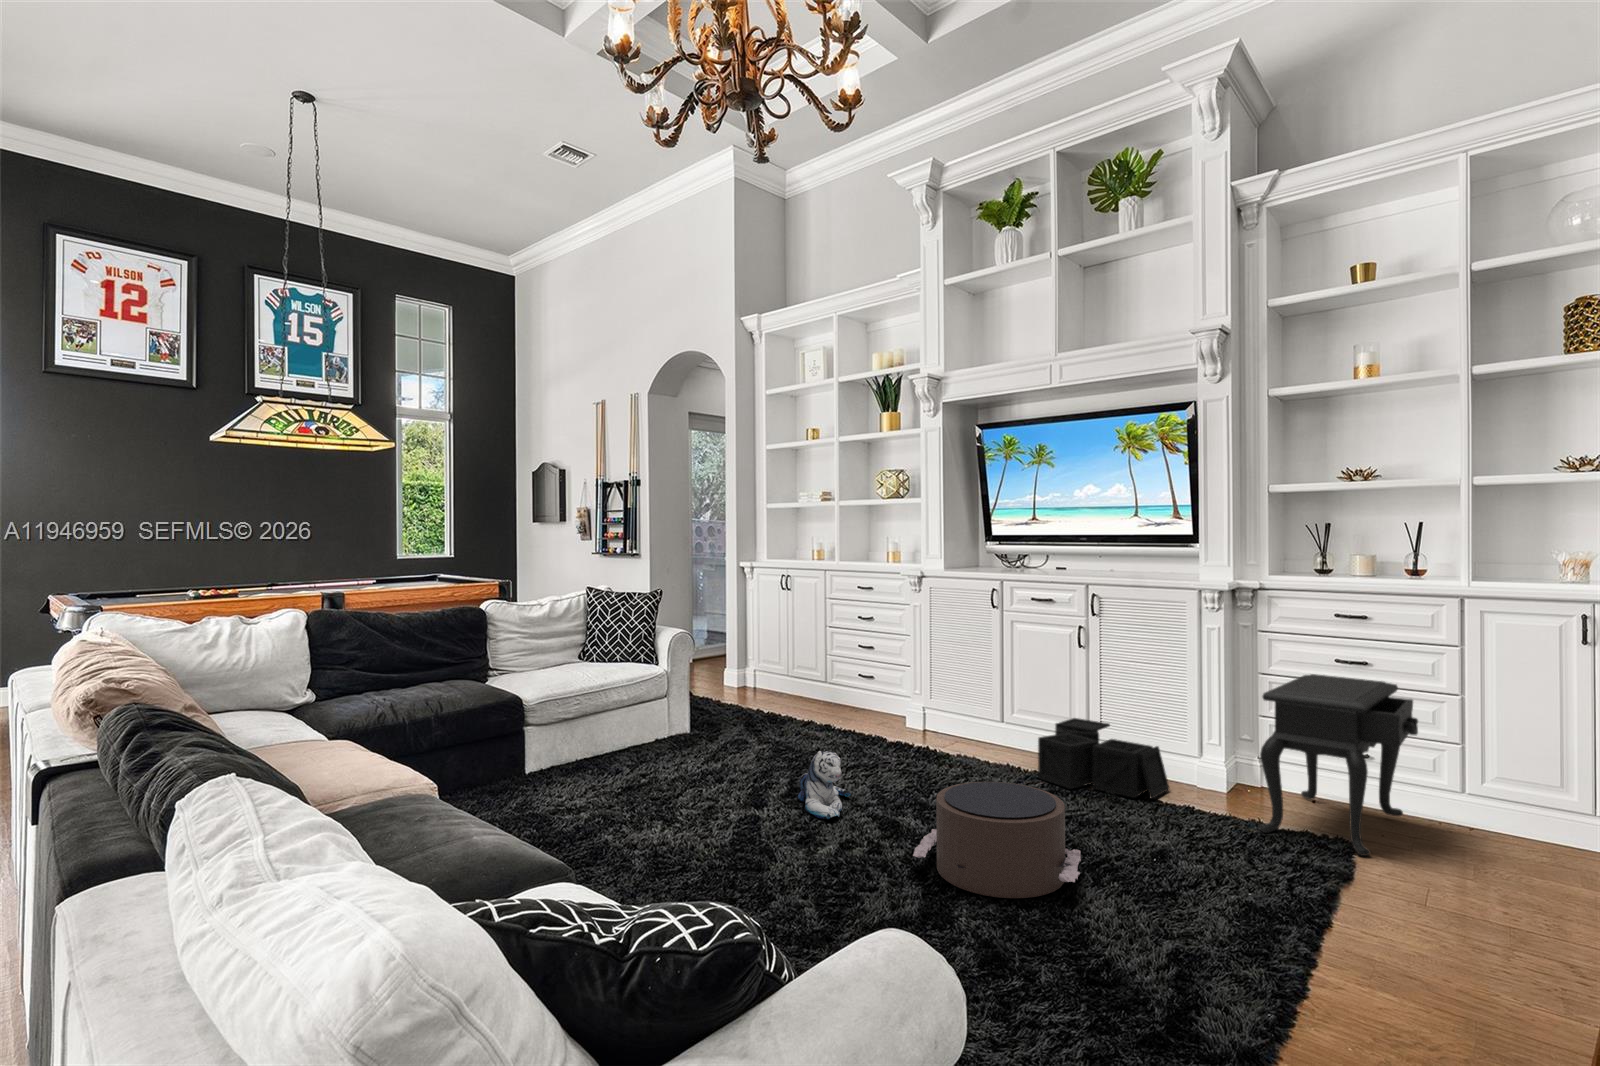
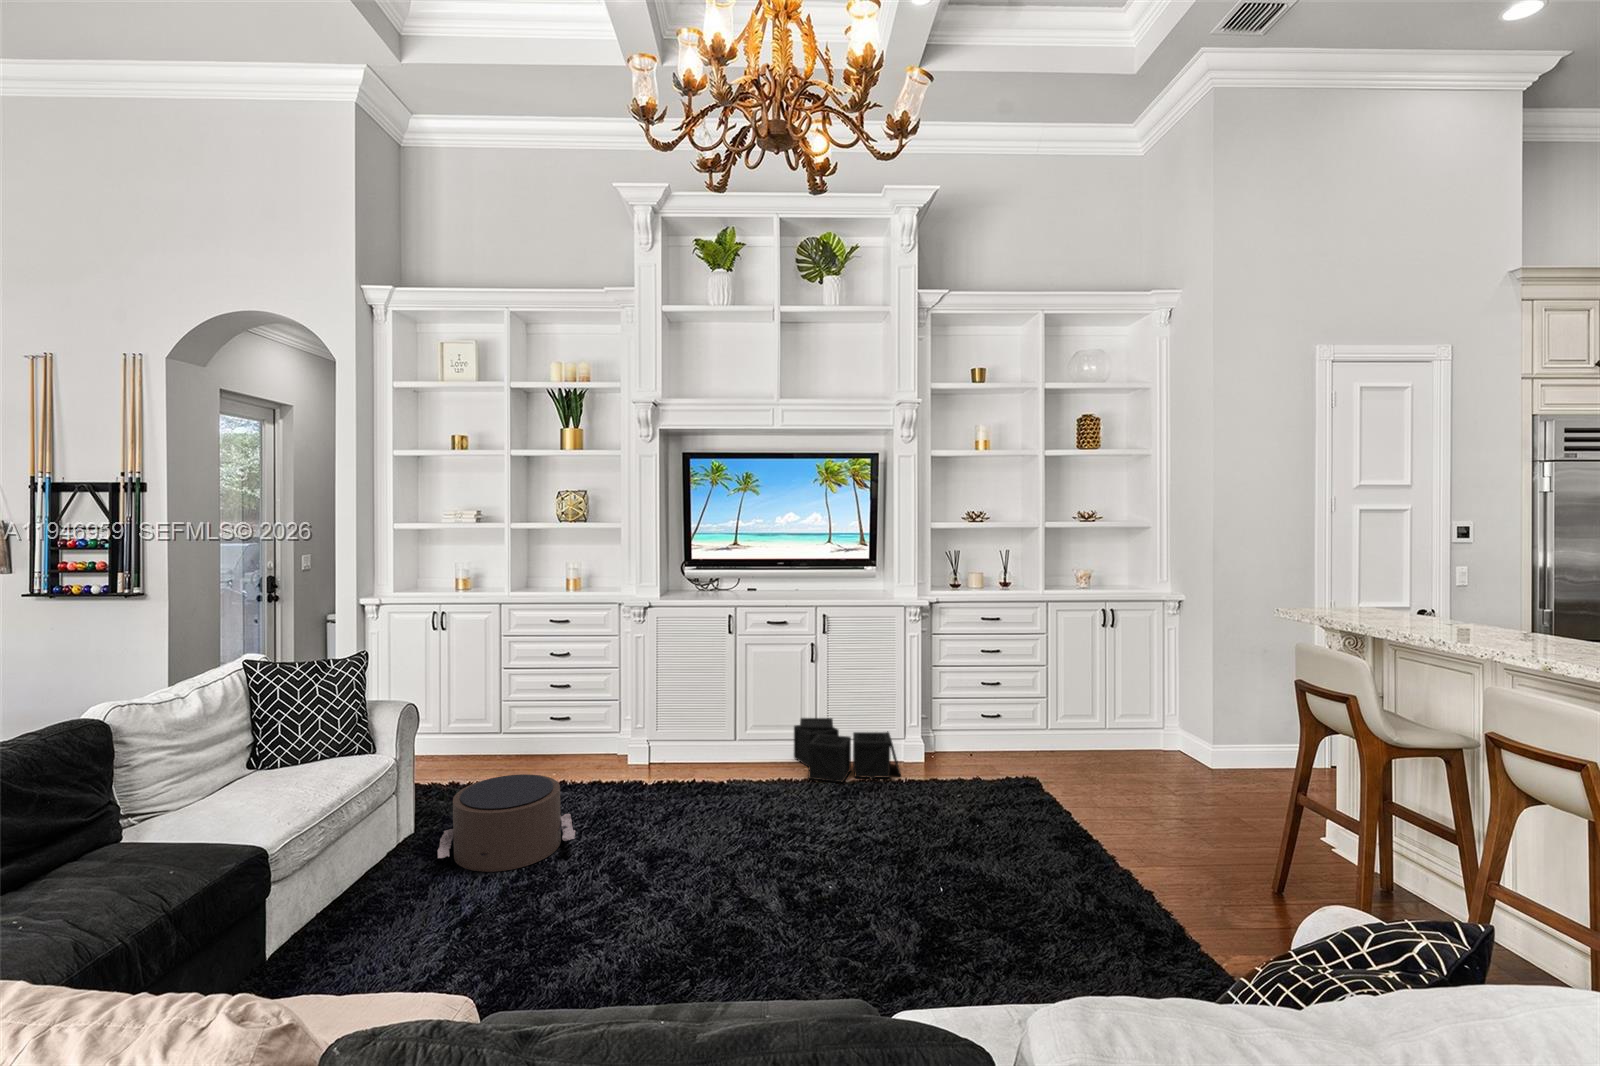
side table: present [1259,674,1418,856] -> none [961,660,1056,783]
plush toy: present [797,751,851,819] -> none [655,808,736,880]
pouf: present [913,782,1081,898] -> present [438,774,575,872]

